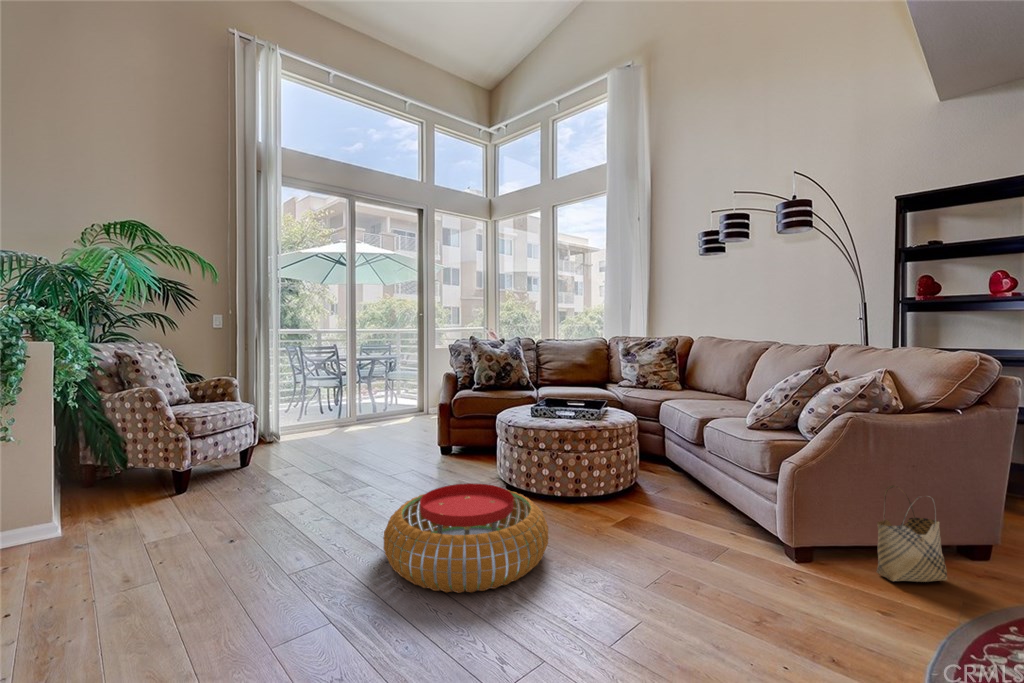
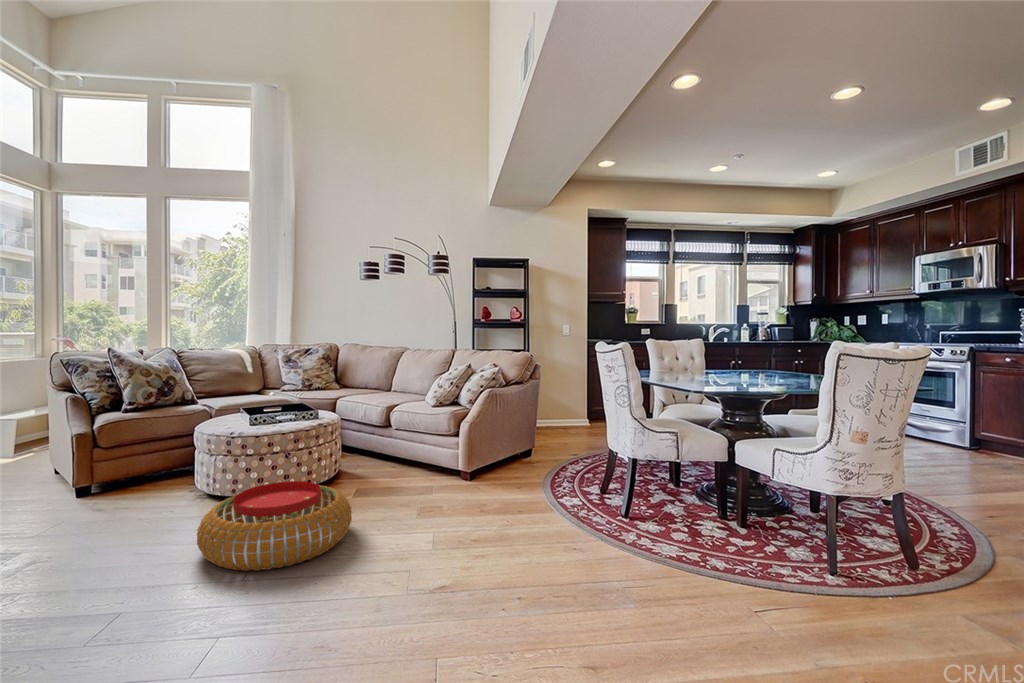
woven basket: present [877,485,947,582] -> none [504,426,529,474]

